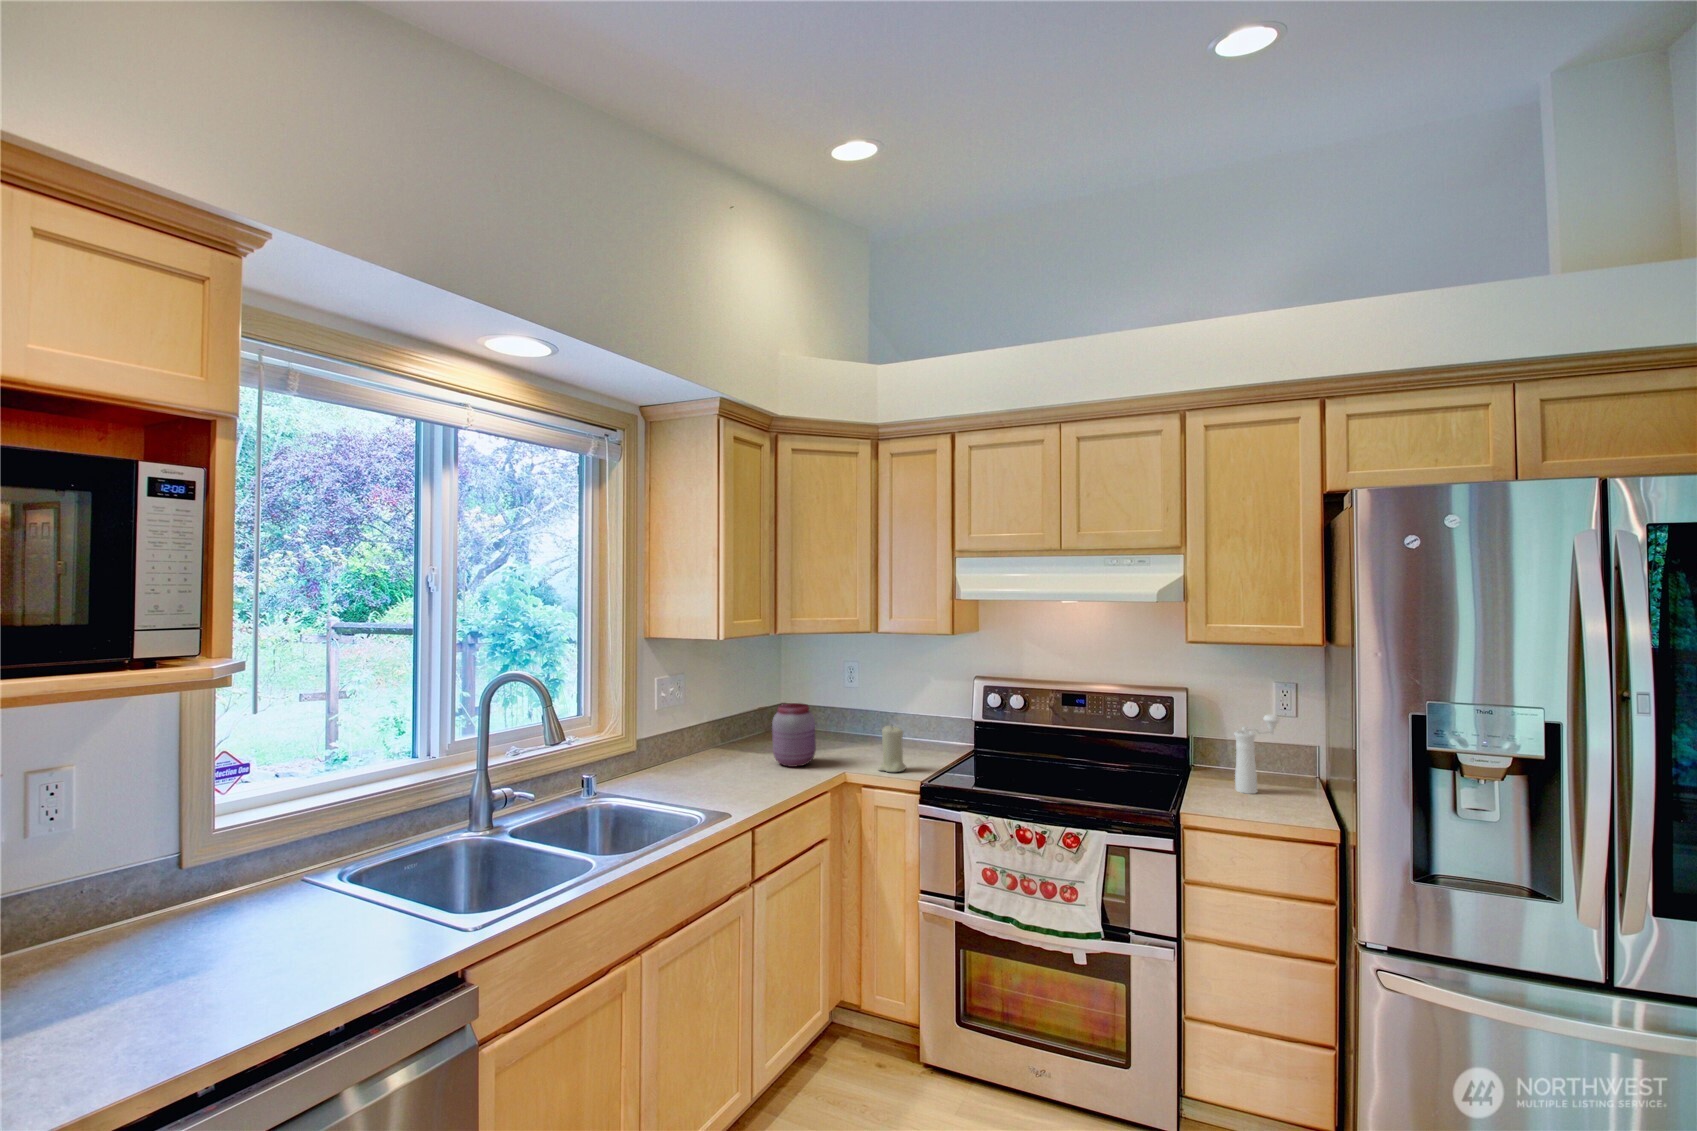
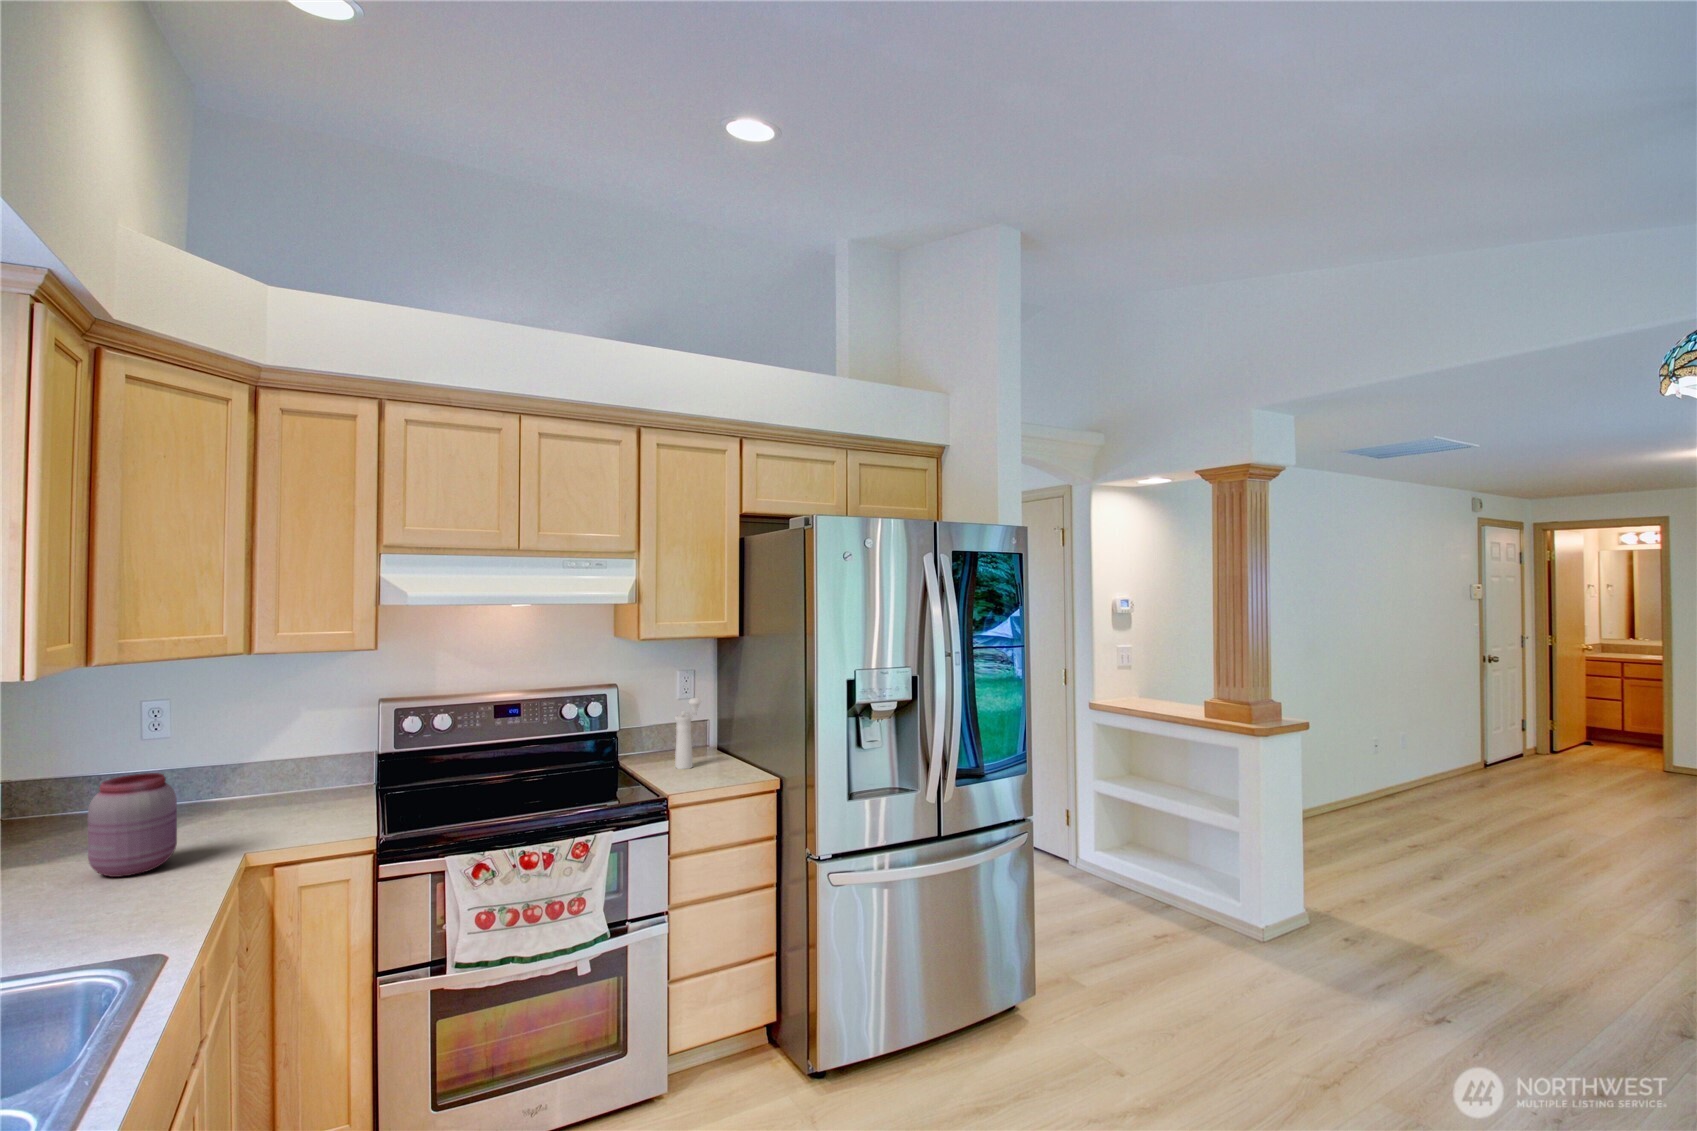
candle: present [879,726,906,772] -> none [296,776,338,841]

